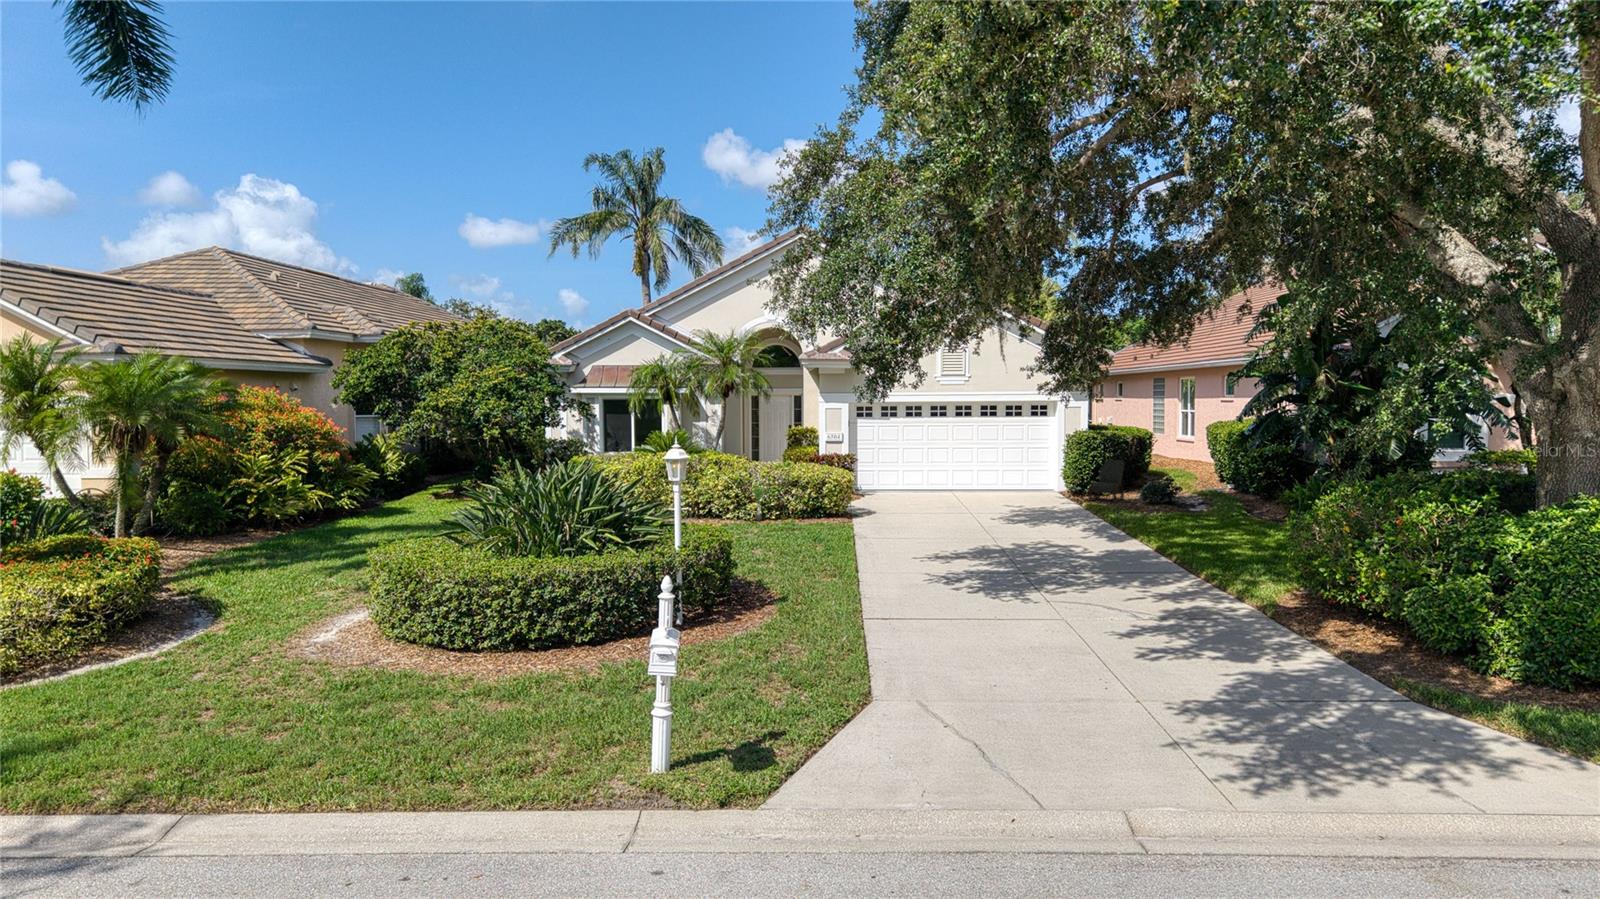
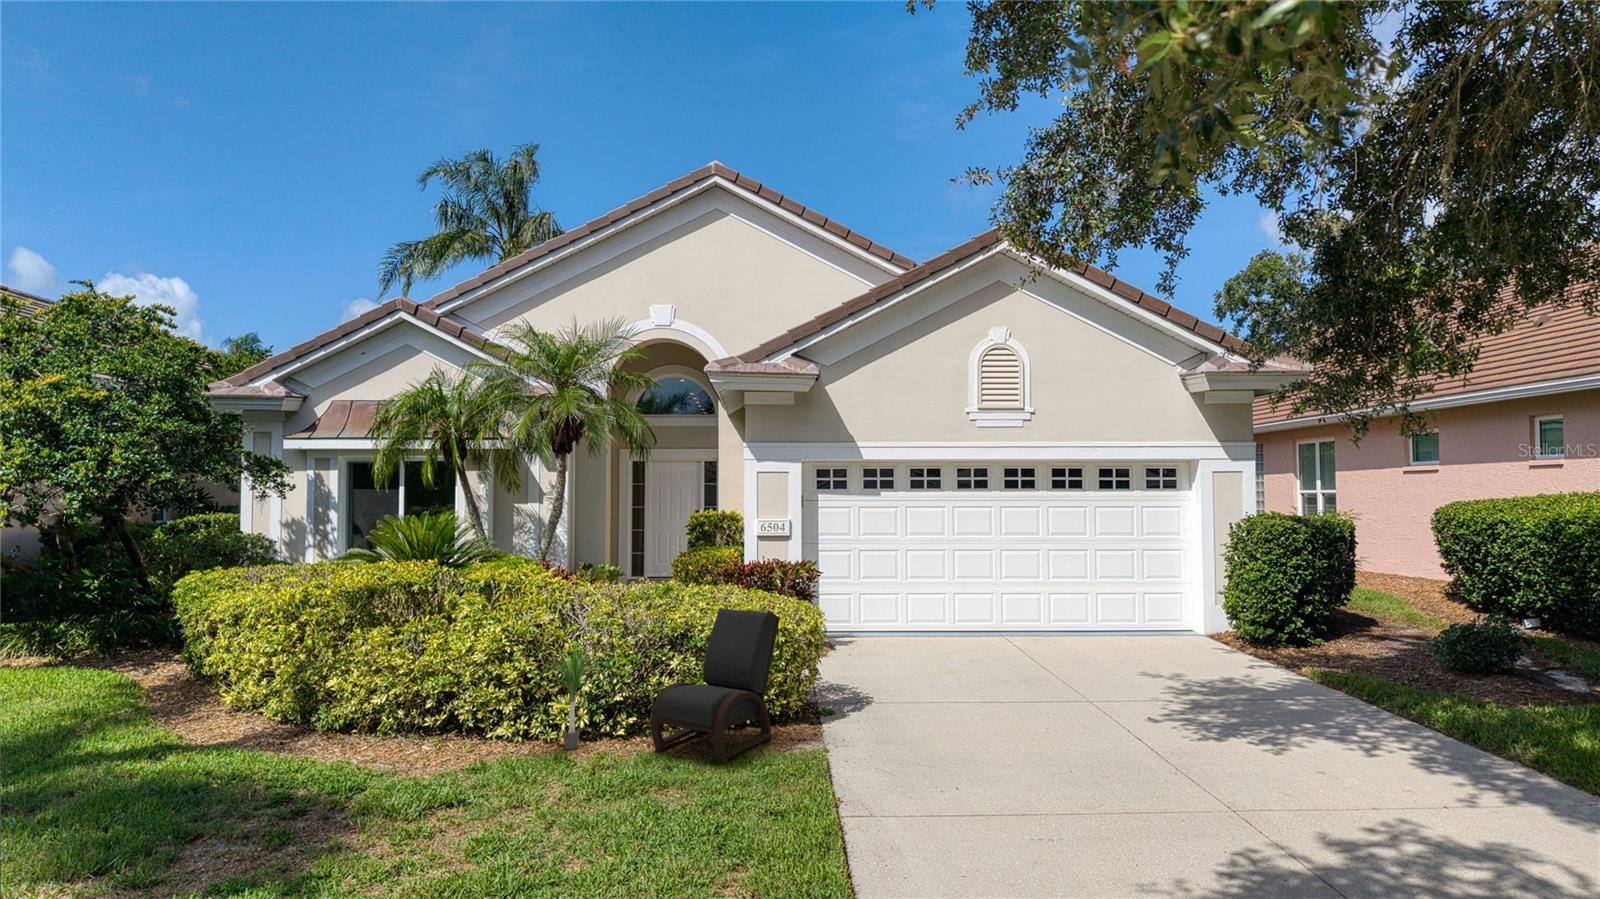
lounge chair: present [1088,459,1124,503] -> present [651,609,780,764]

